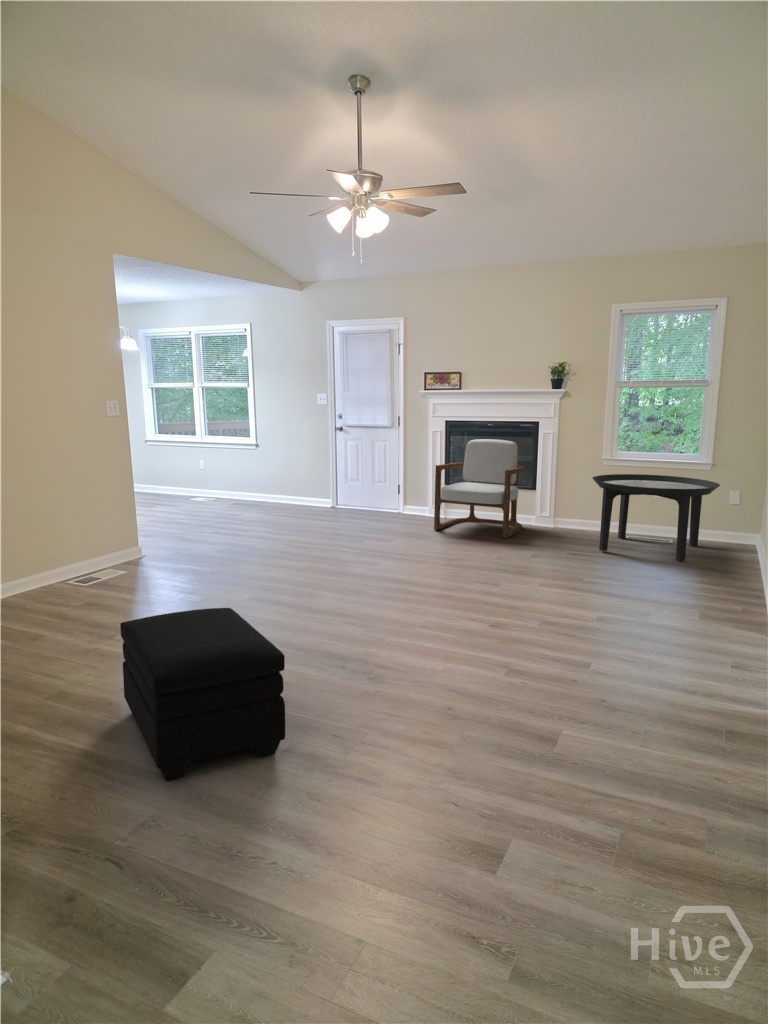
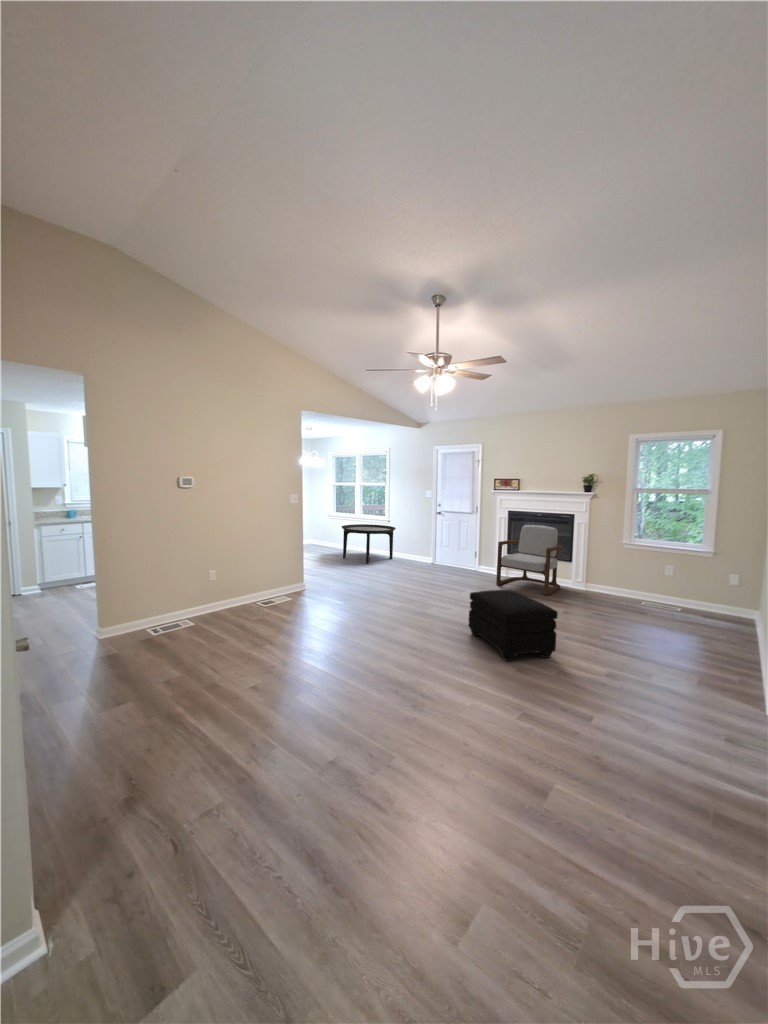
round table: present [592,474,720,561] -> present [342,524,396,563]
ottoman: present [120,608,285,780] -> present [469,590,558,661]

